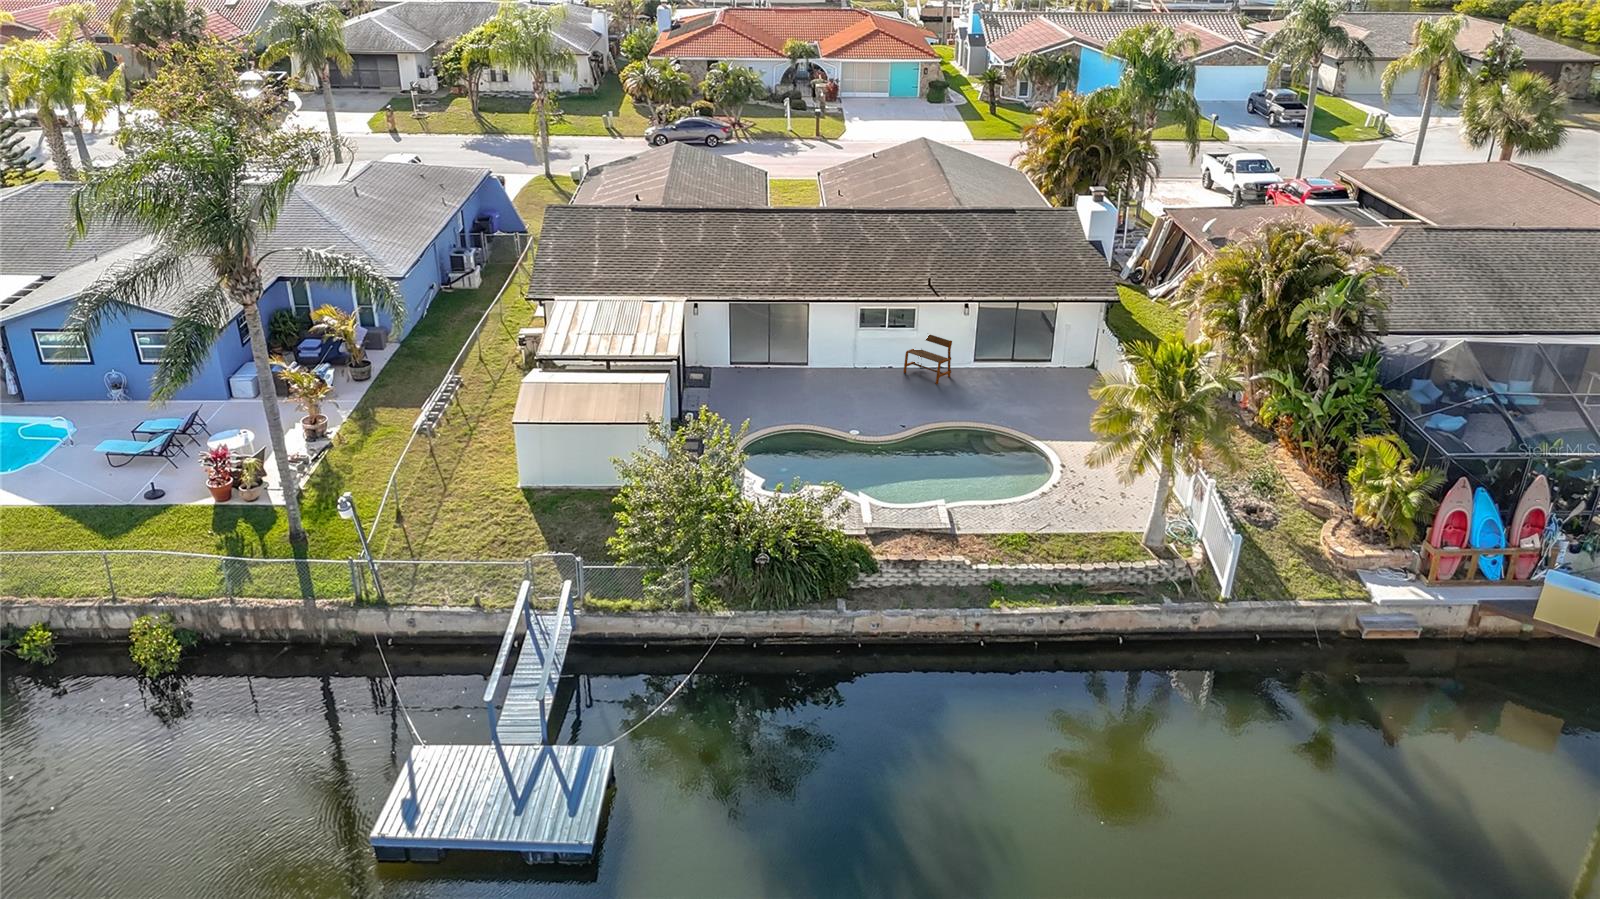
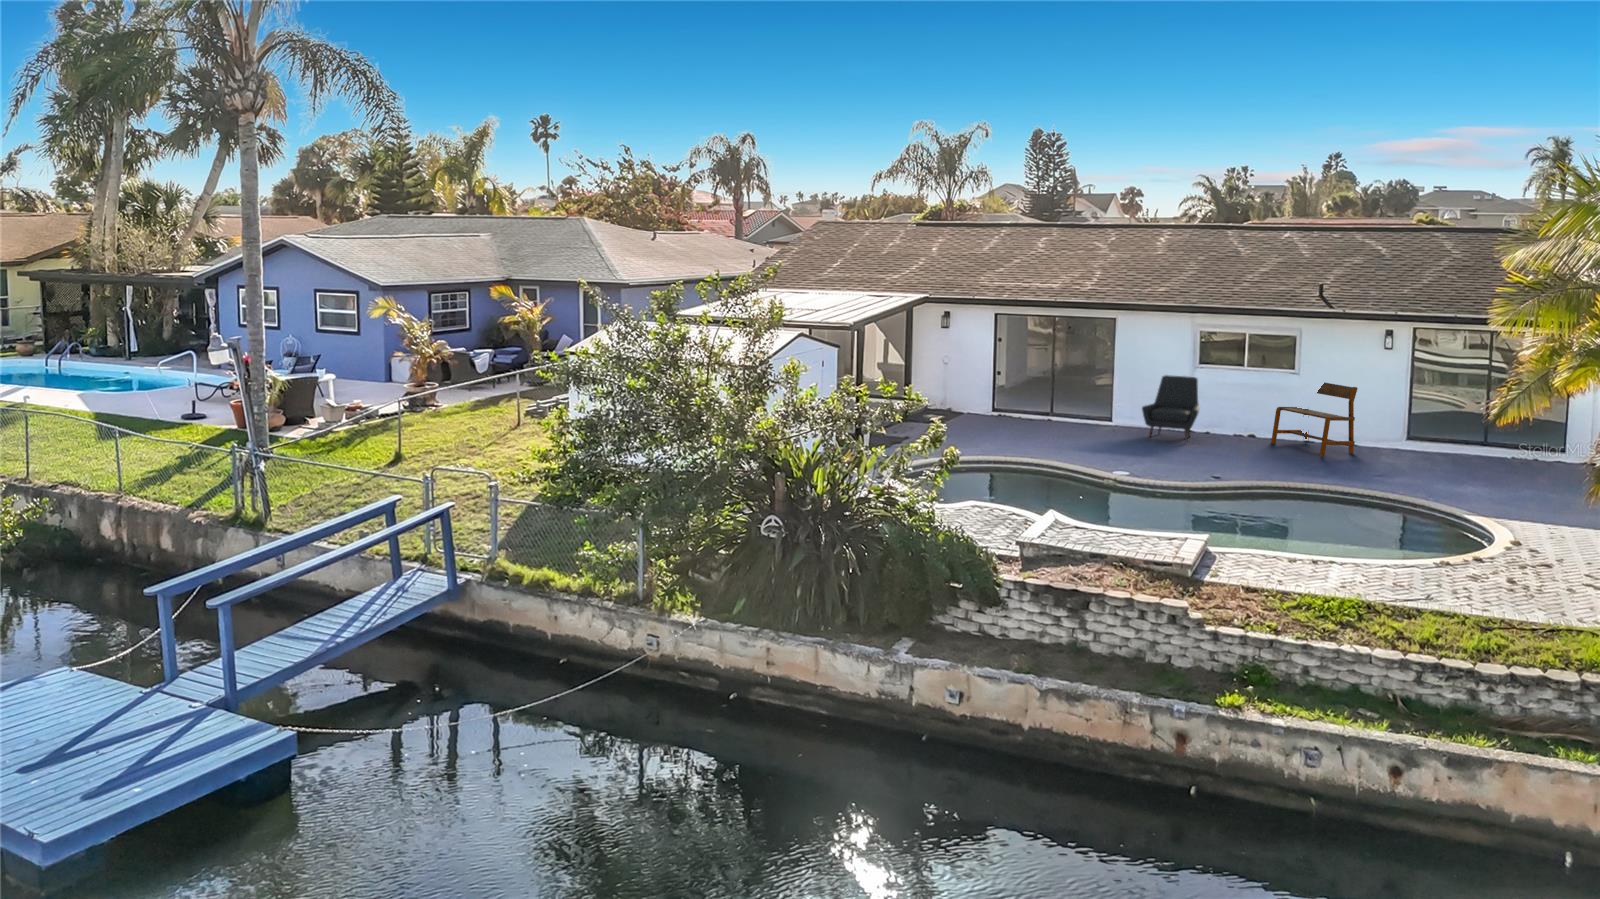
chair: none [833,336,867,382] -> present [1142,375,1199,442]

